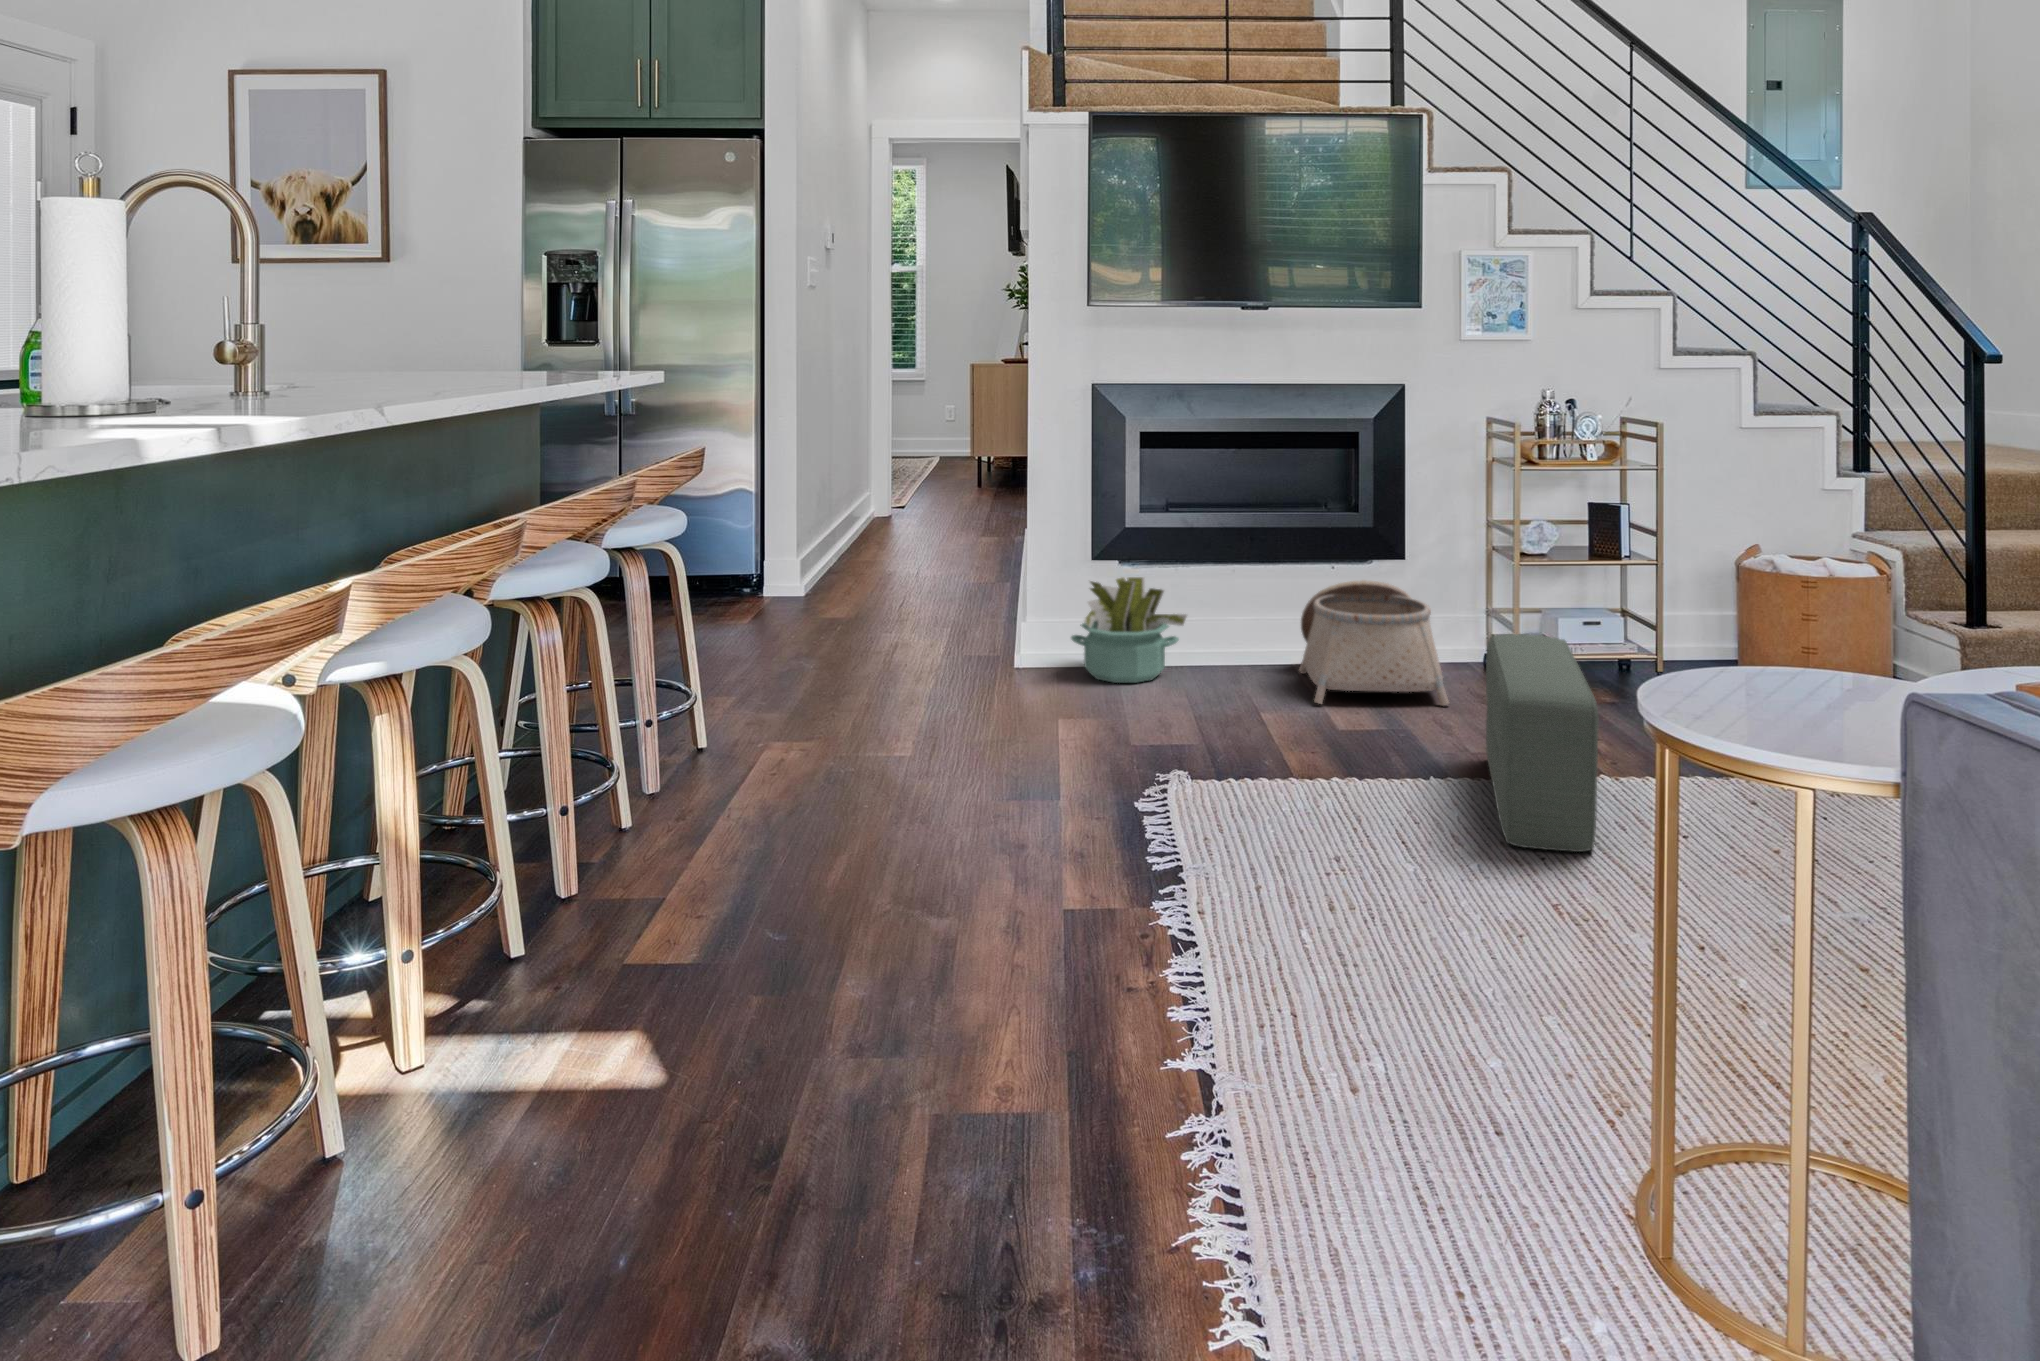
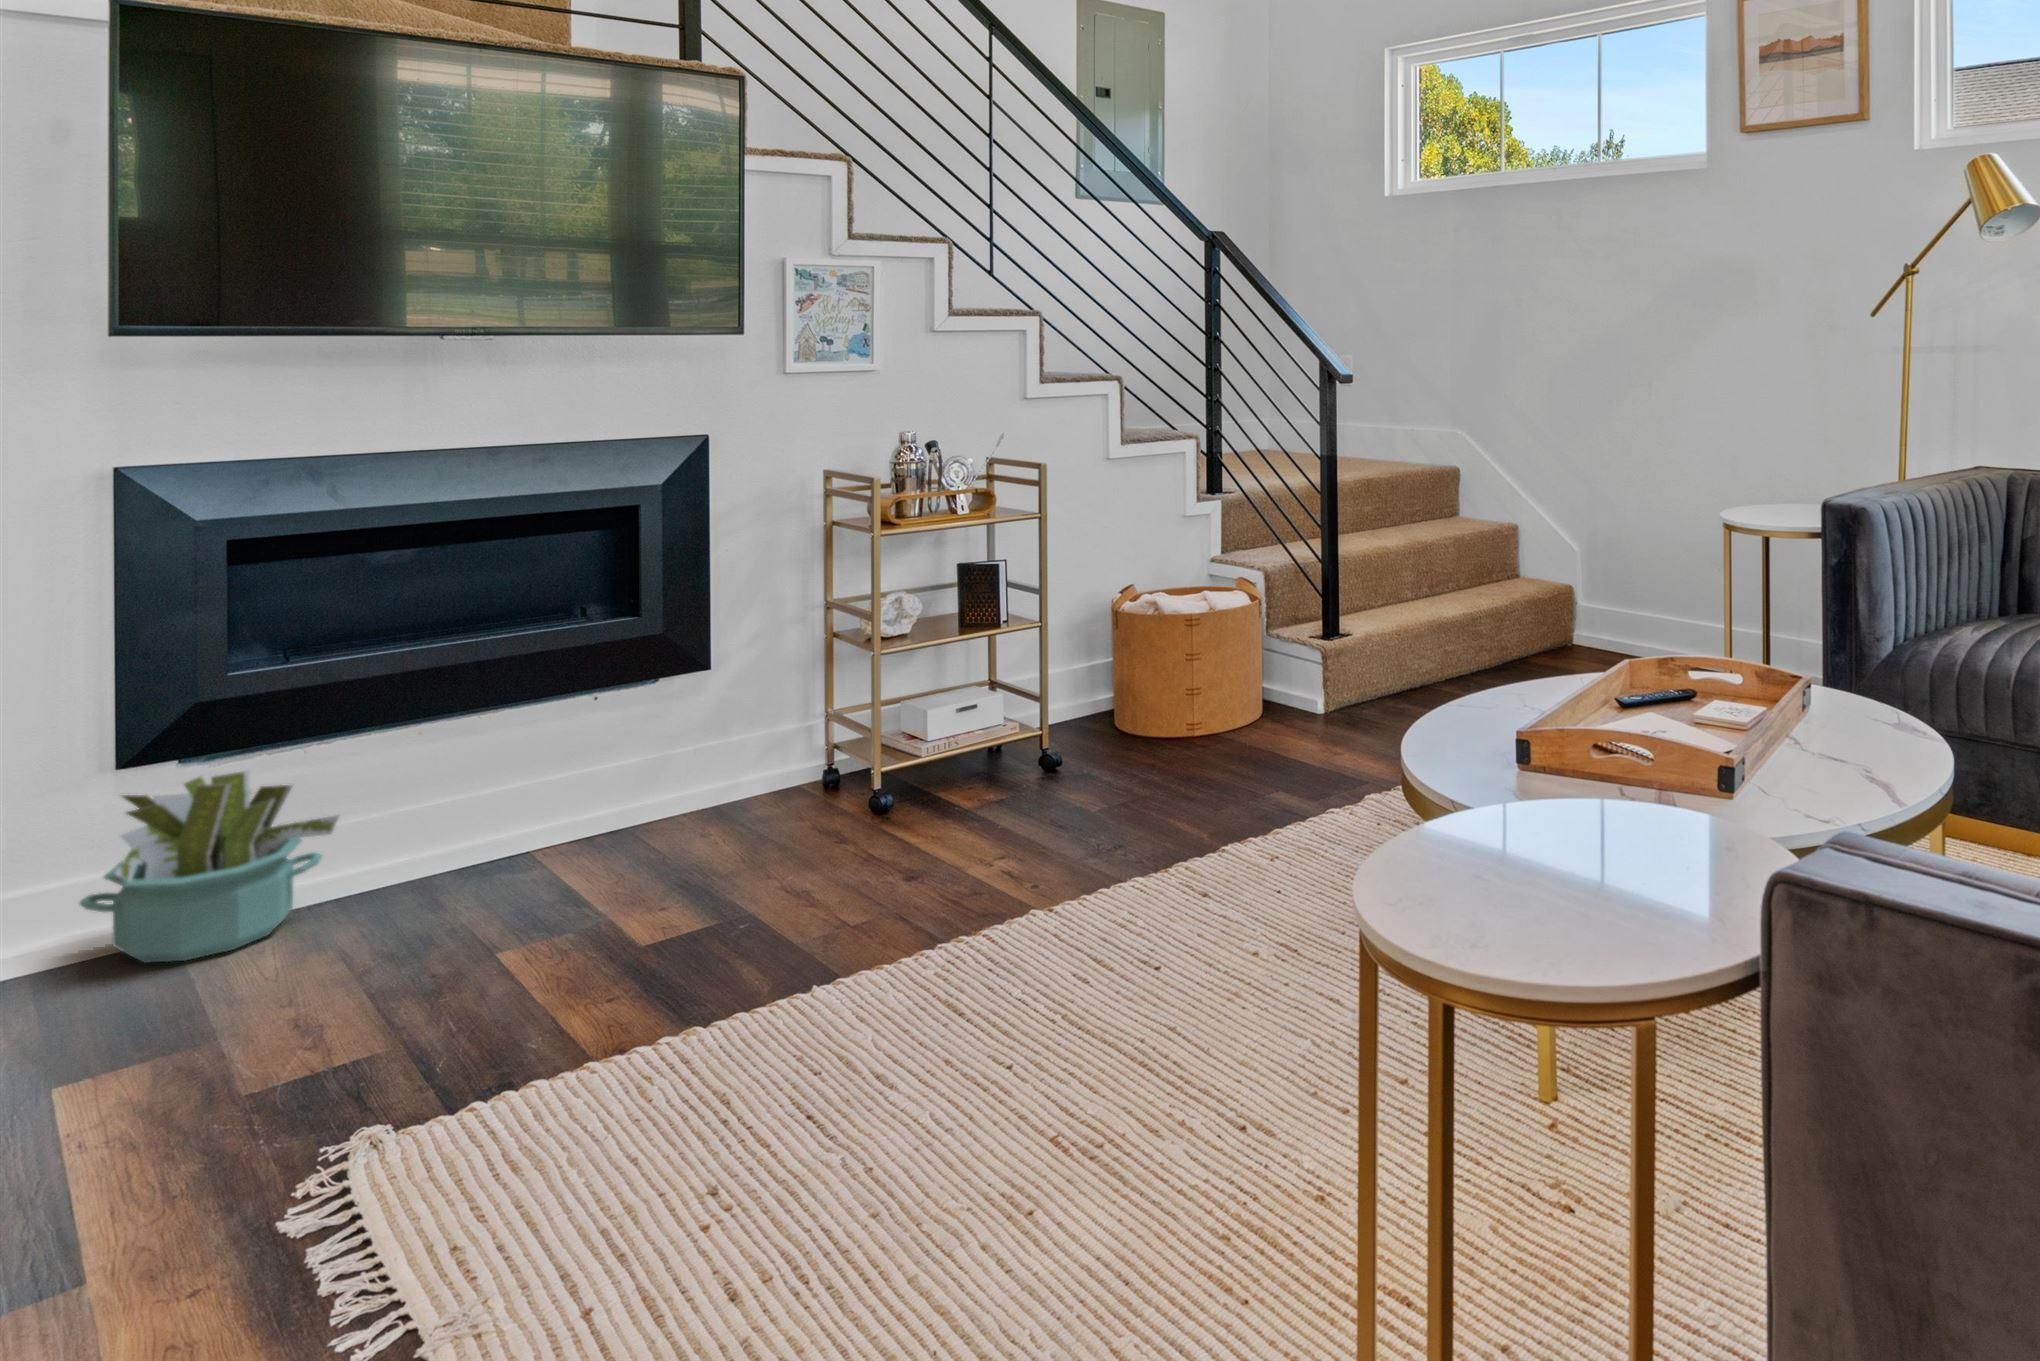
basket: present [1299,580,1449,706] -> none [545,707,795,906]
pouf: present [1486,634,1599,852] -> none [879,758,1070,1069]

